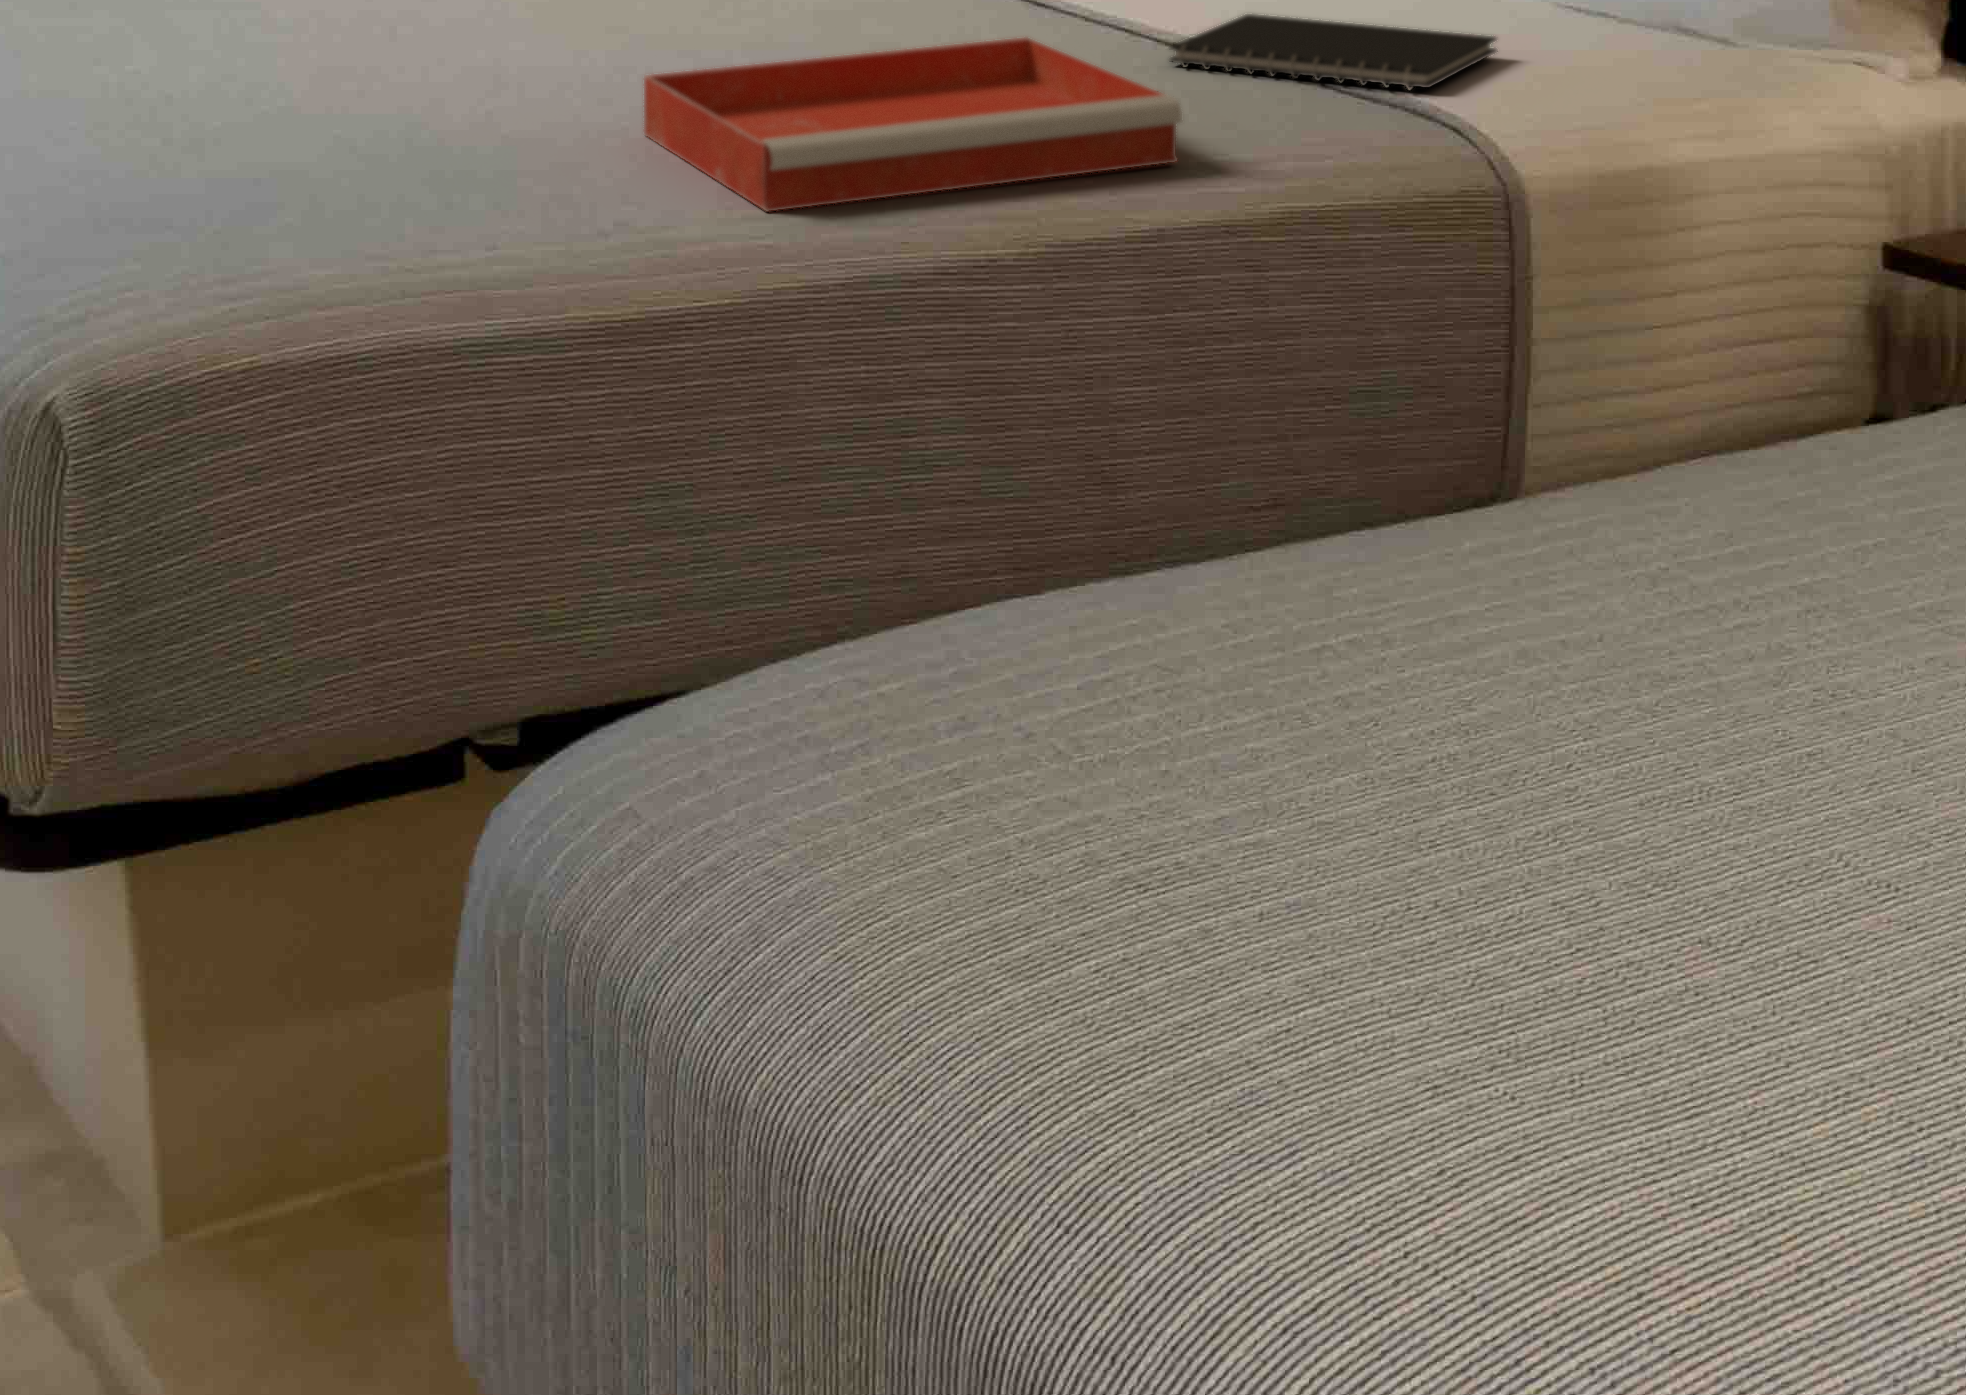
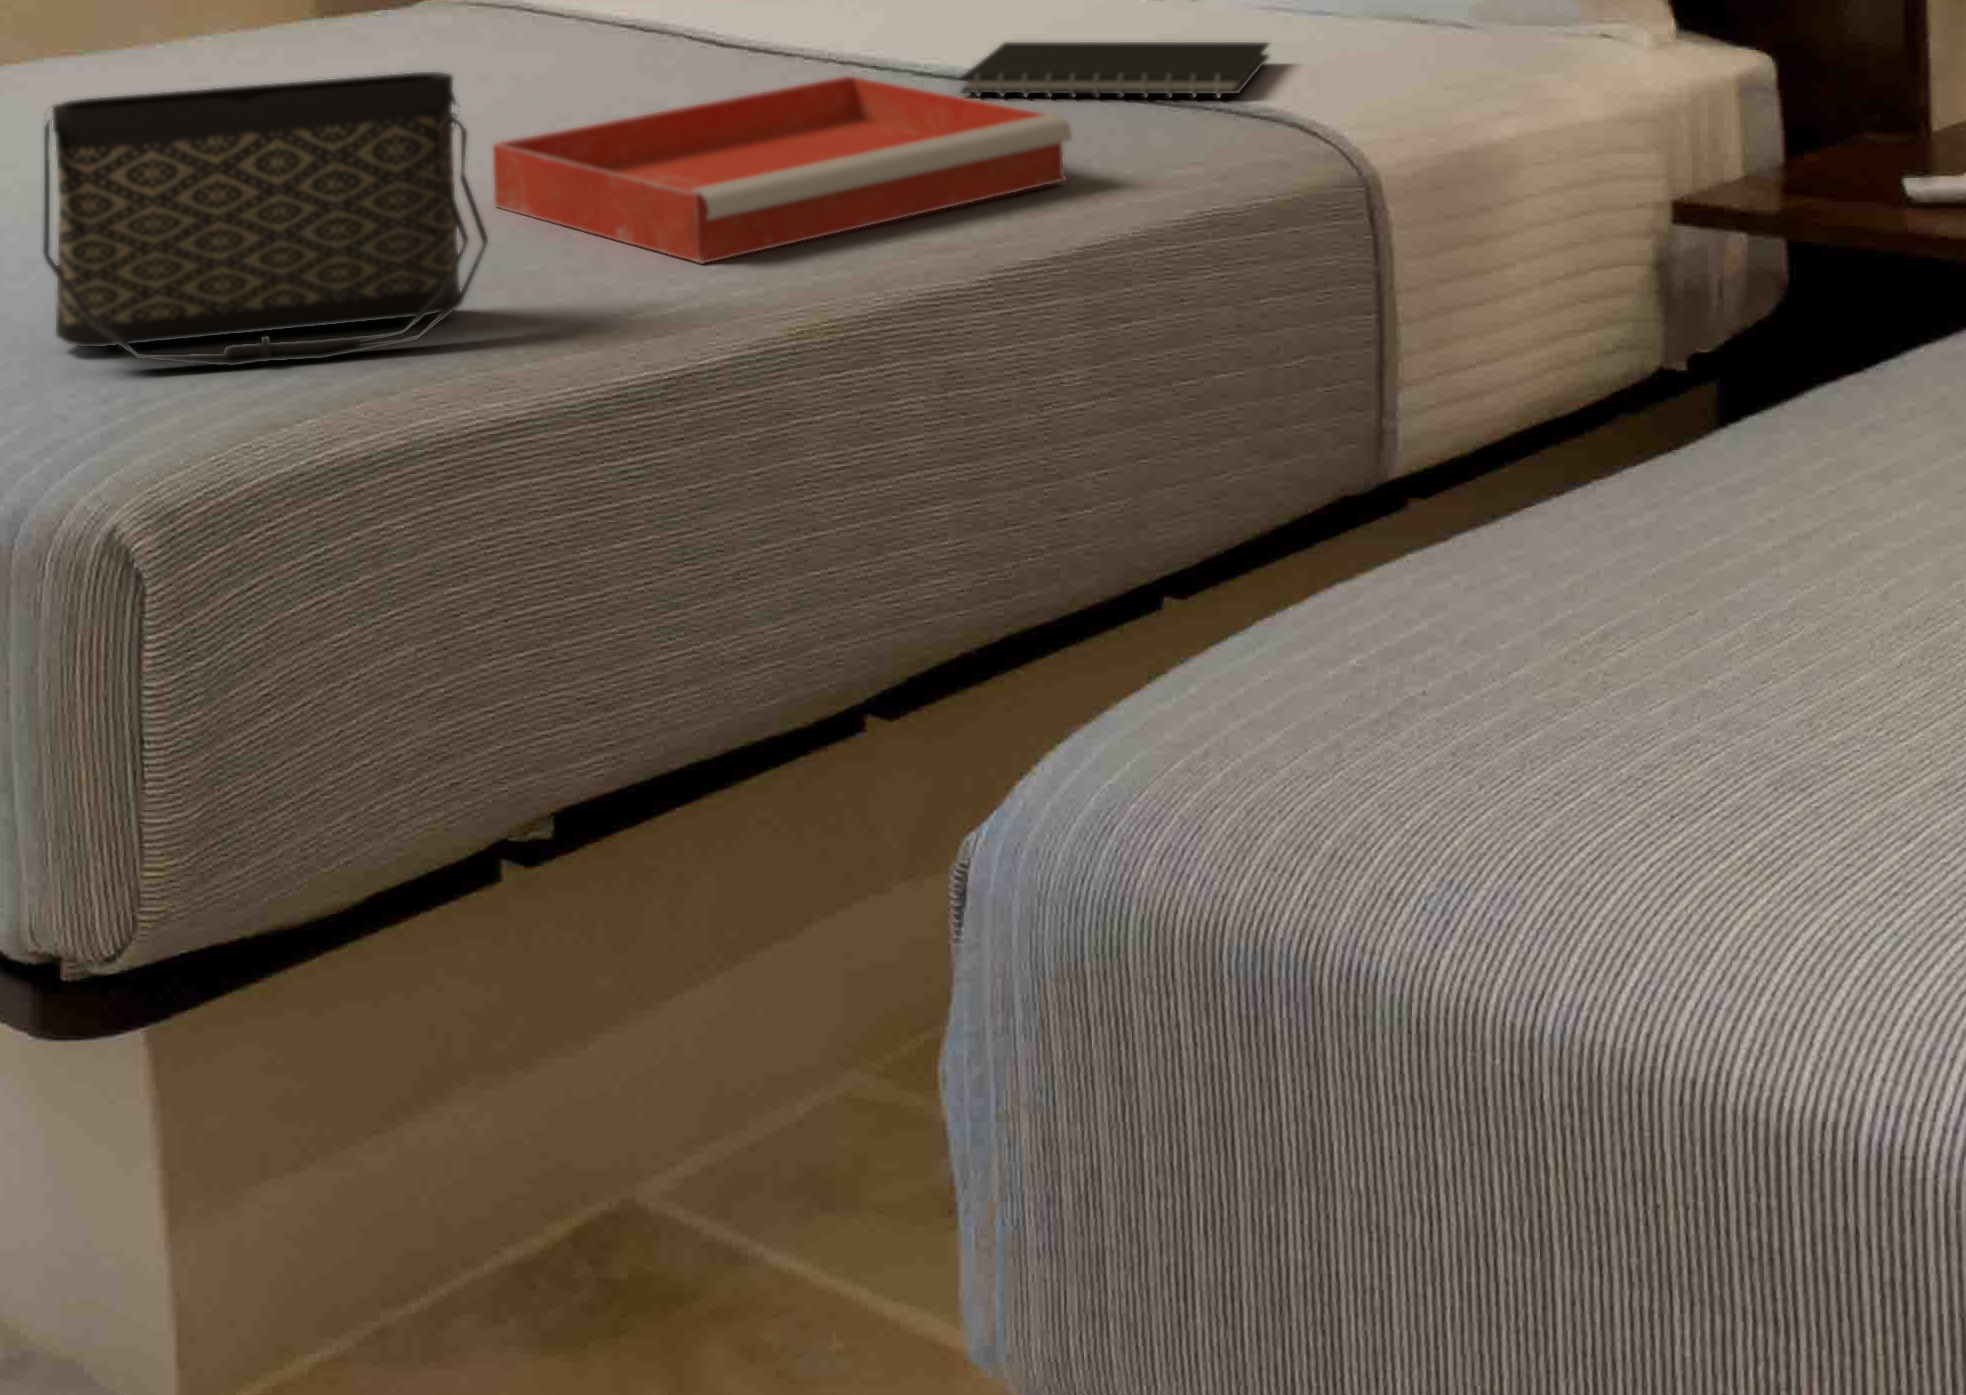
handbag: none [118,7,517,269] -> present [43,72,488,366]

